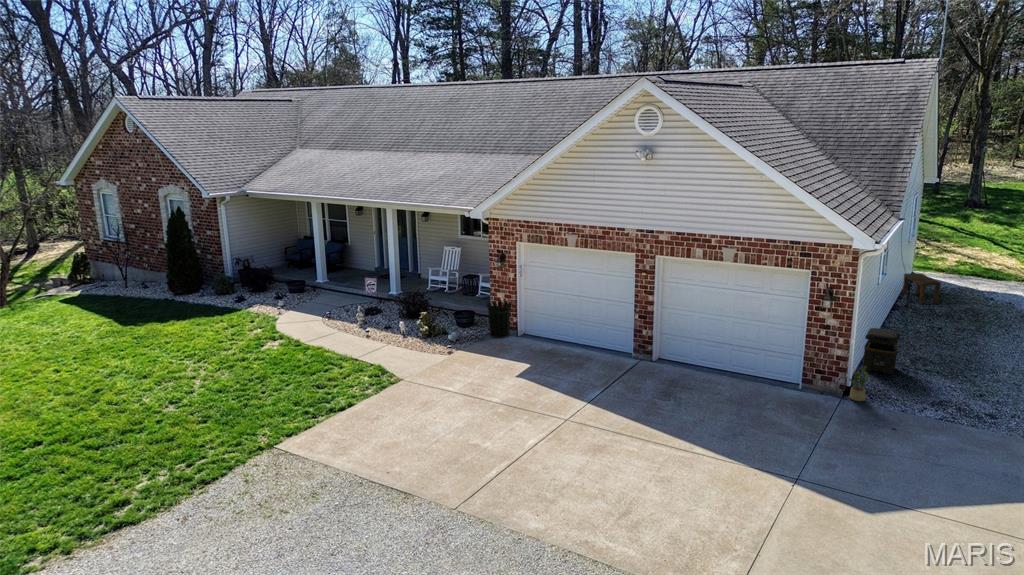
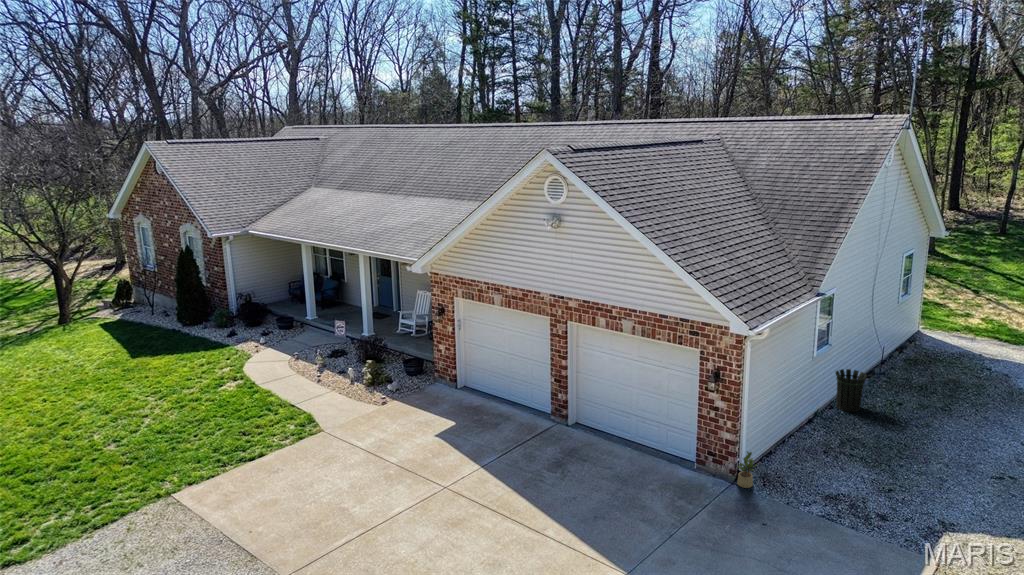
bench: present [903,273,941,304] -> none [892,336,926,372]
waste bin: present [486,300,512,338] -> present [835,369,867,412]
toolbox: present [863,328,900,374] -> none [777,407,816,458]

